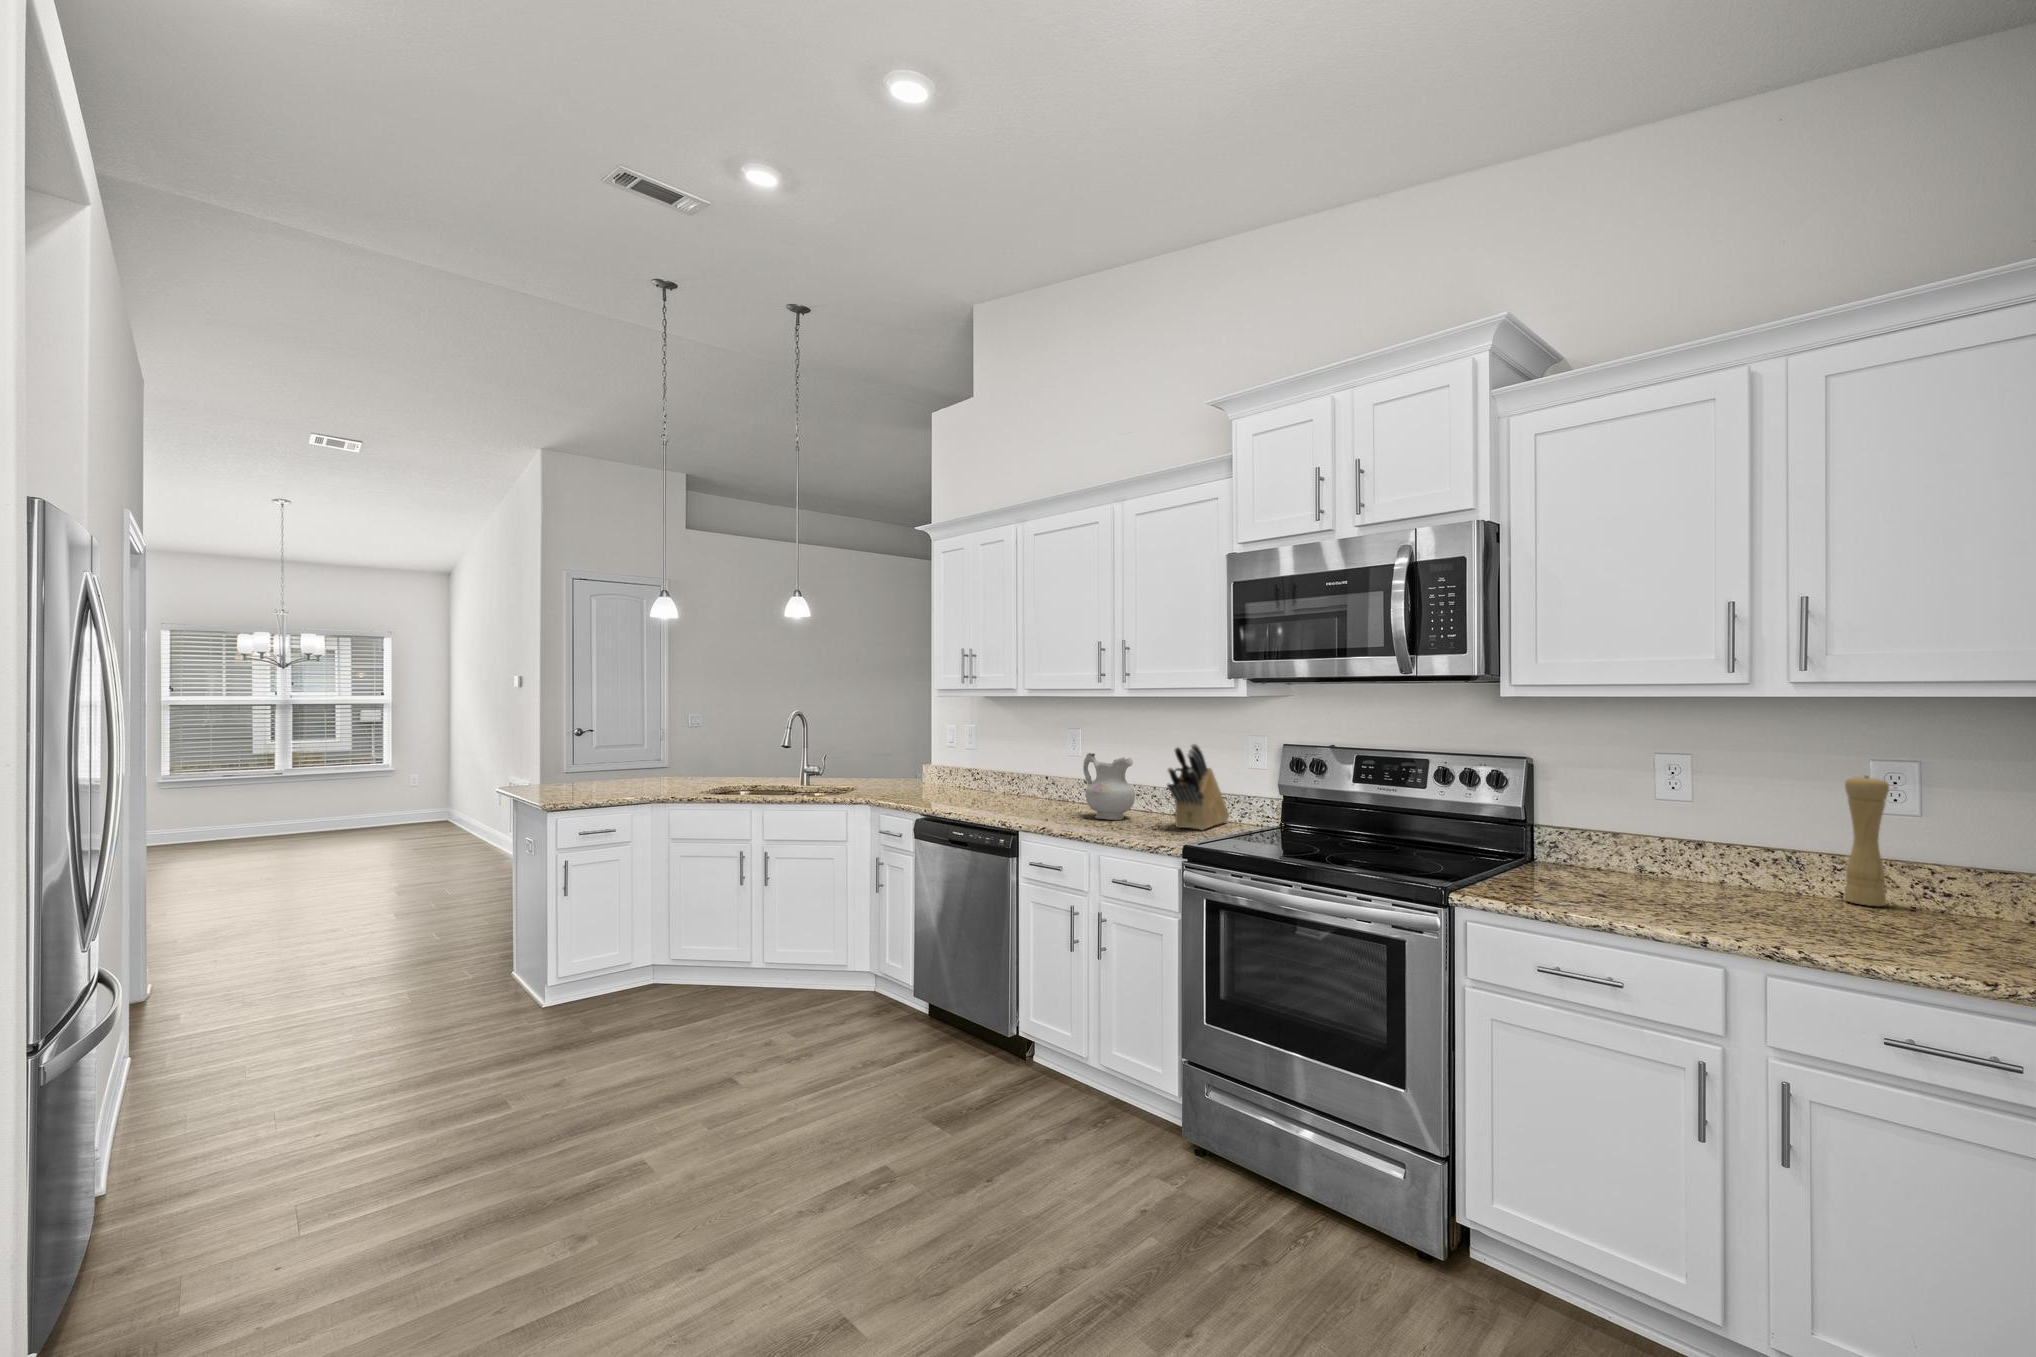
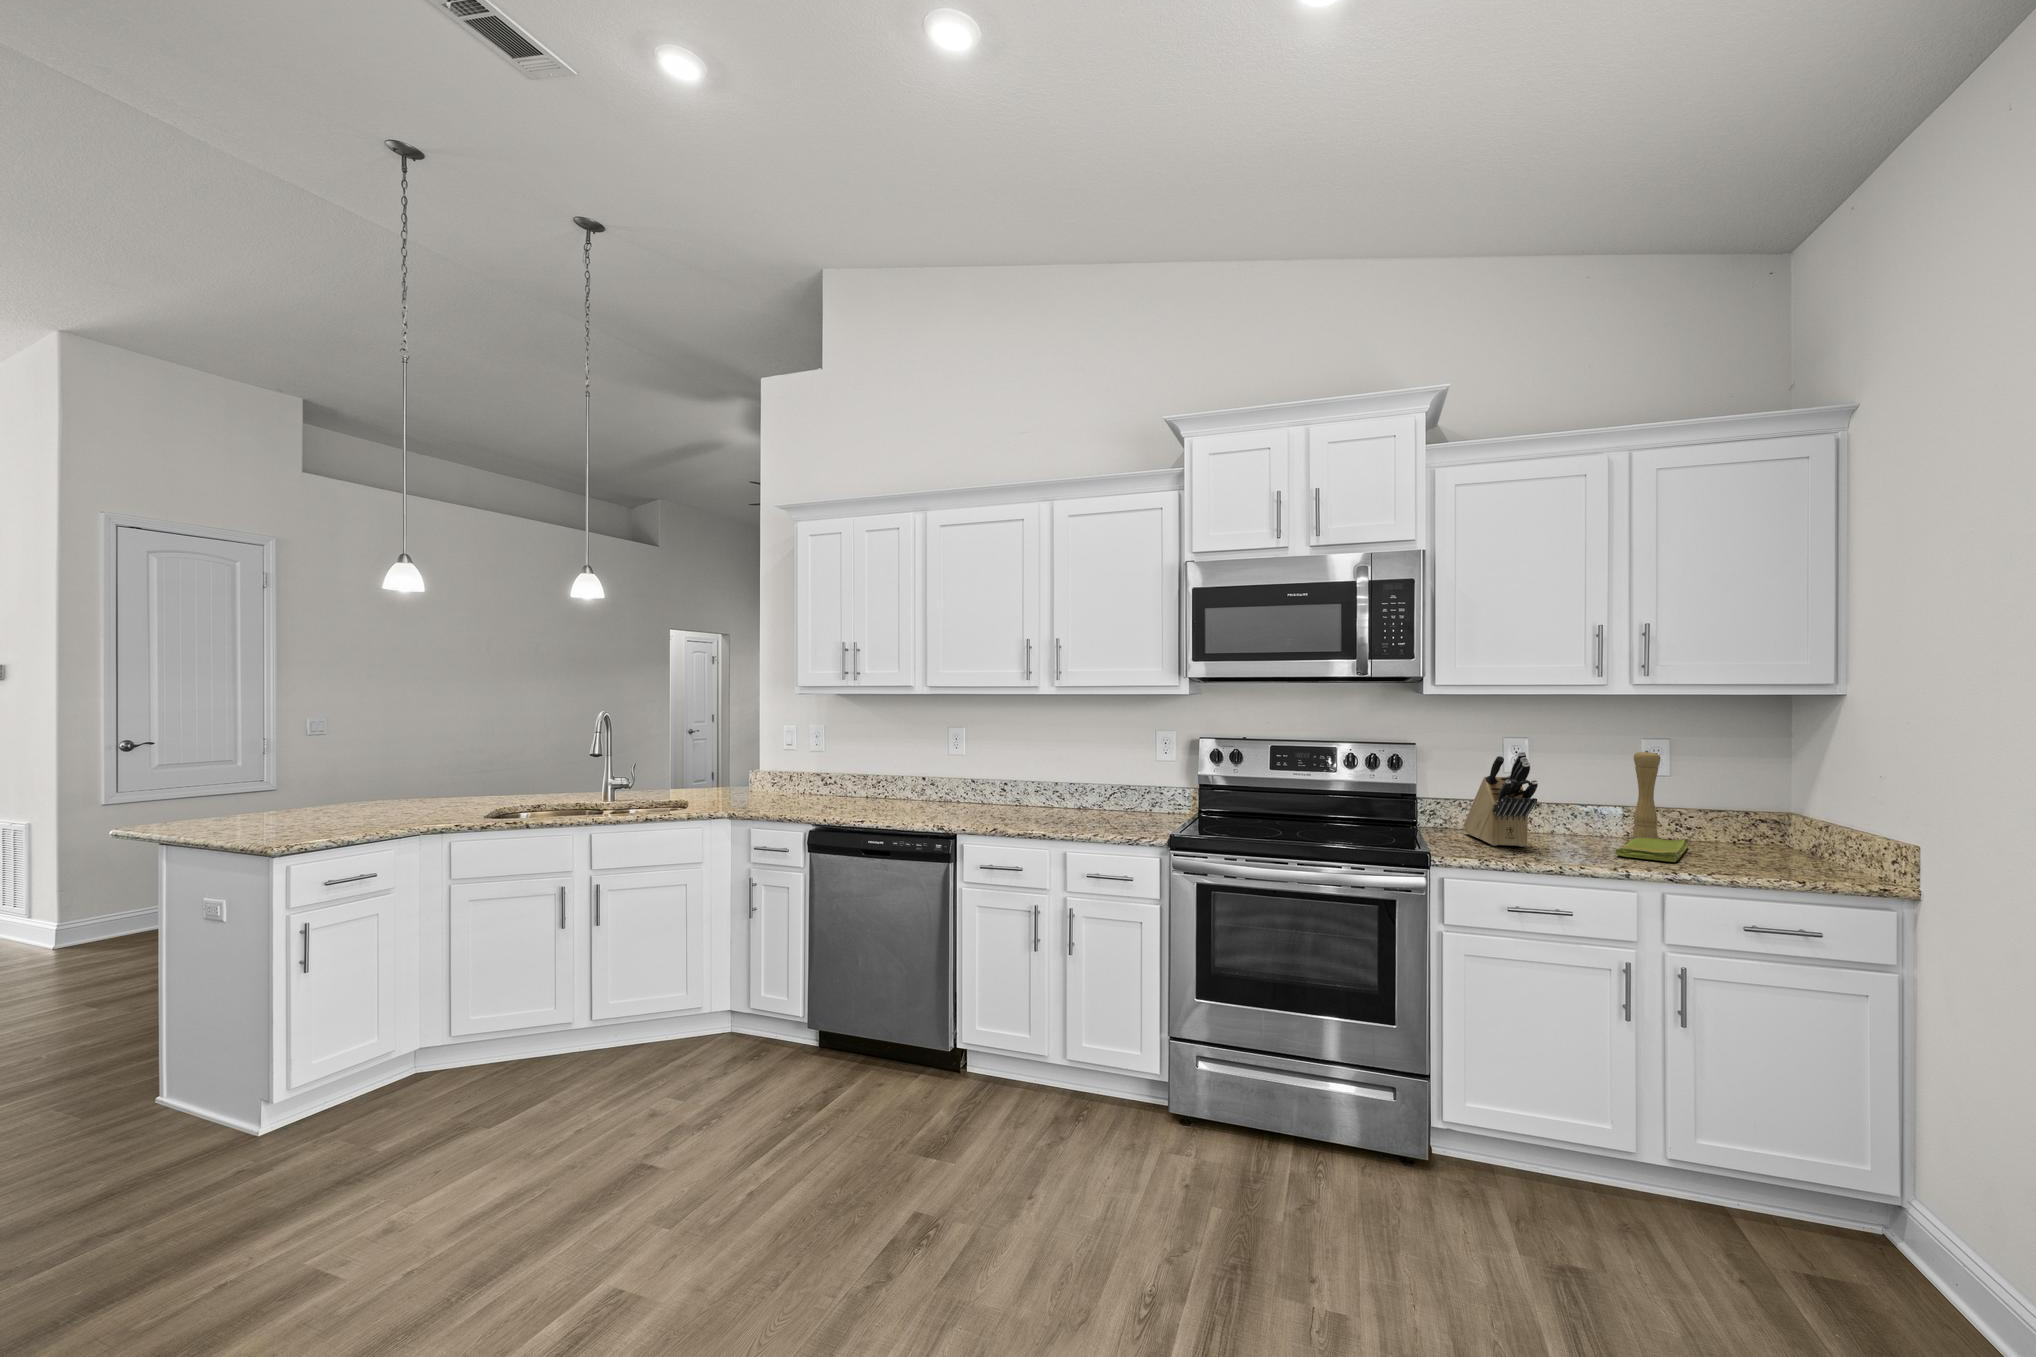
knife block: present [1167,744,1229,830] -> present [1464,751,1538,847]
ceramic pitcher: present [1083,753,1135,820] -> none [1006,751,1061,817]
dish towel: none [1736,900,1913,934] -> present [1615,838,1688,862]

